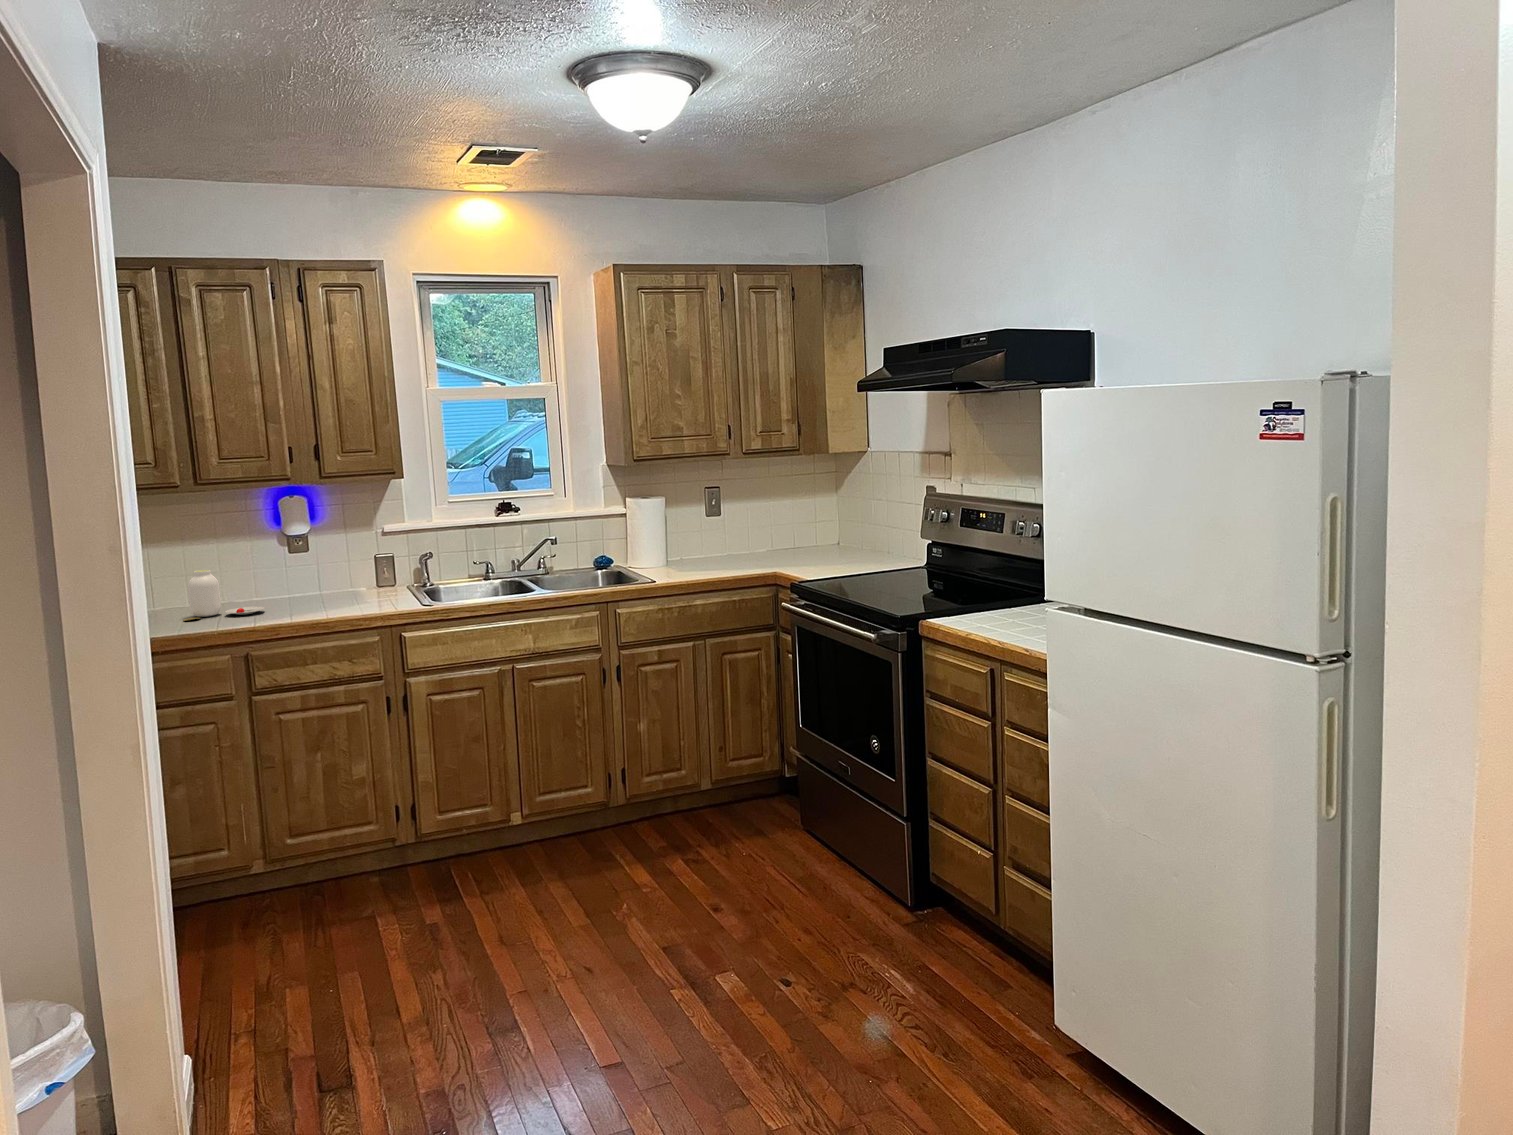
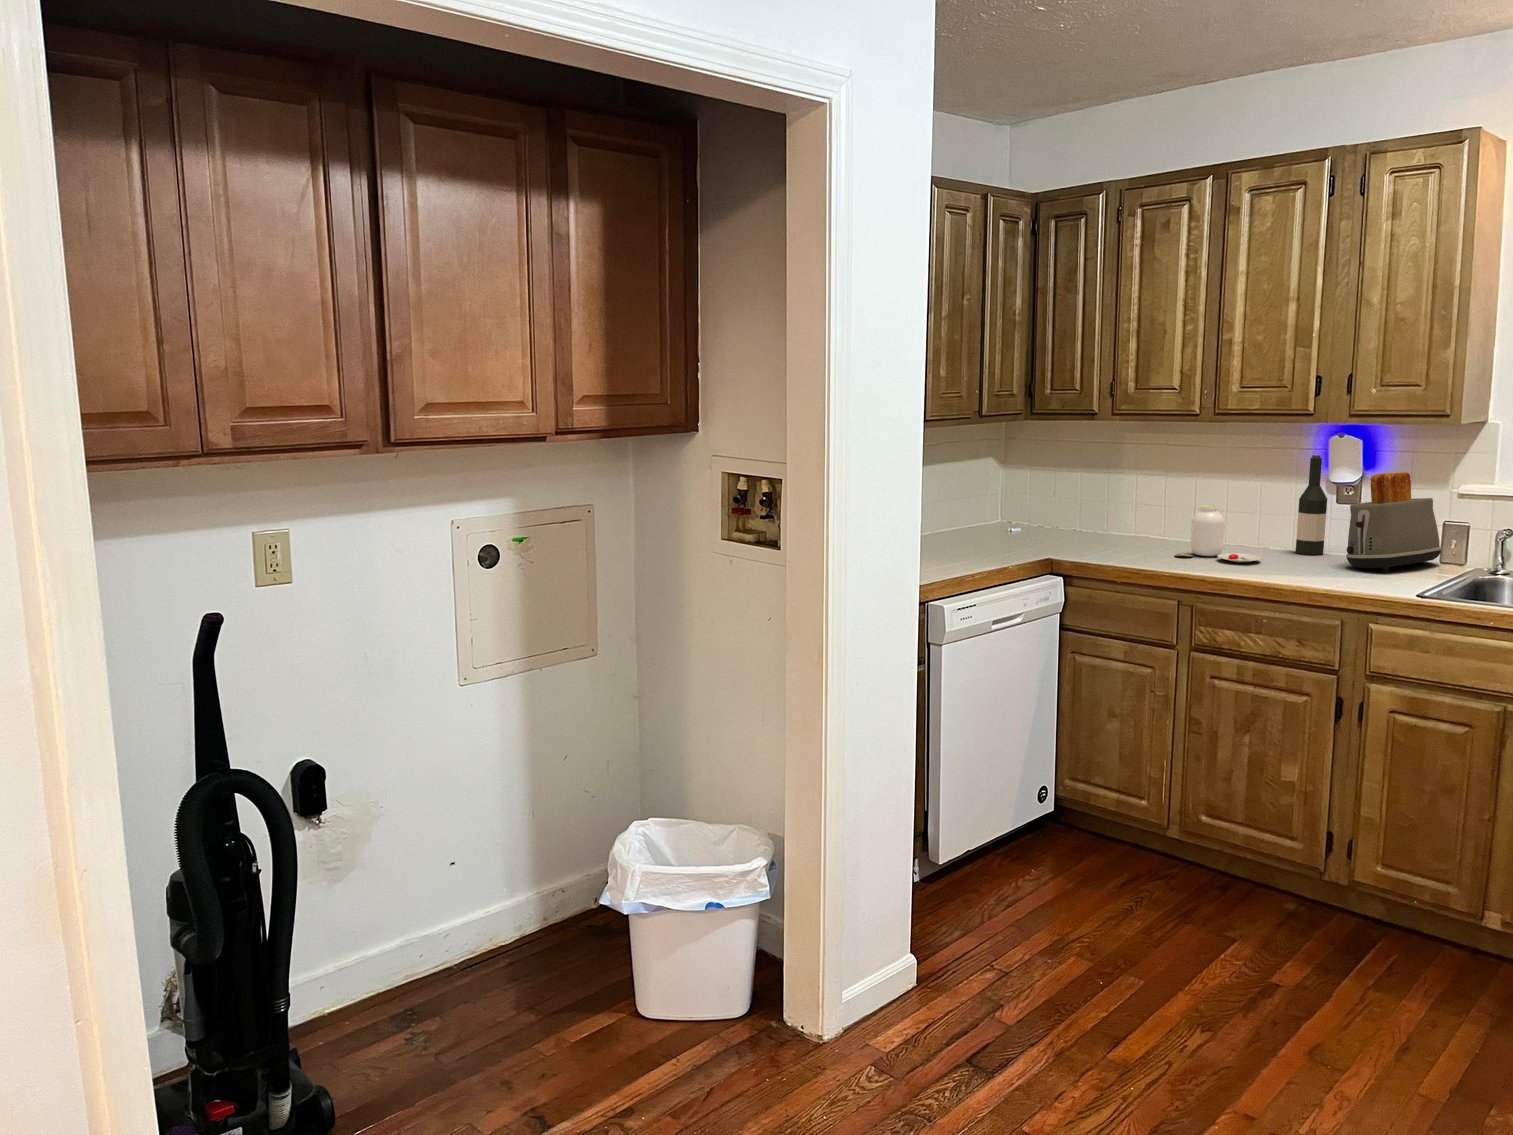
wine bottle: none [260,516,290,601] -> present [1296,455,1327,555]
toaster: none [323,520,381,600] -> present [1346,472,1442,572]

